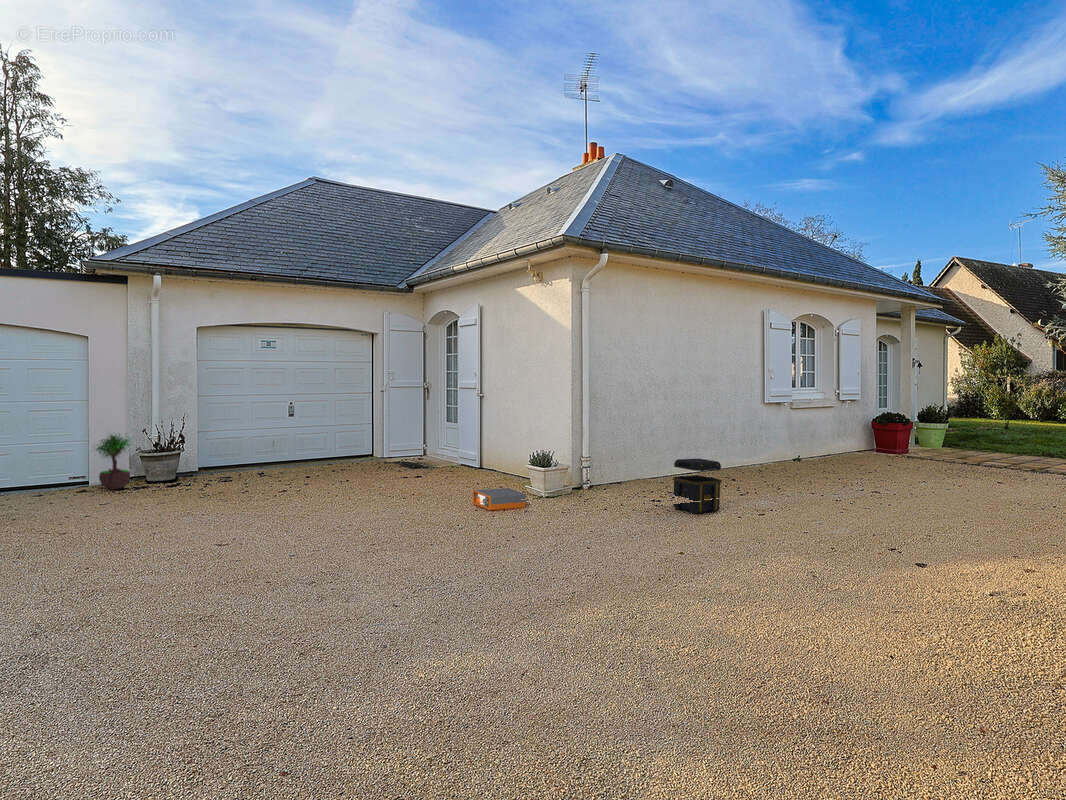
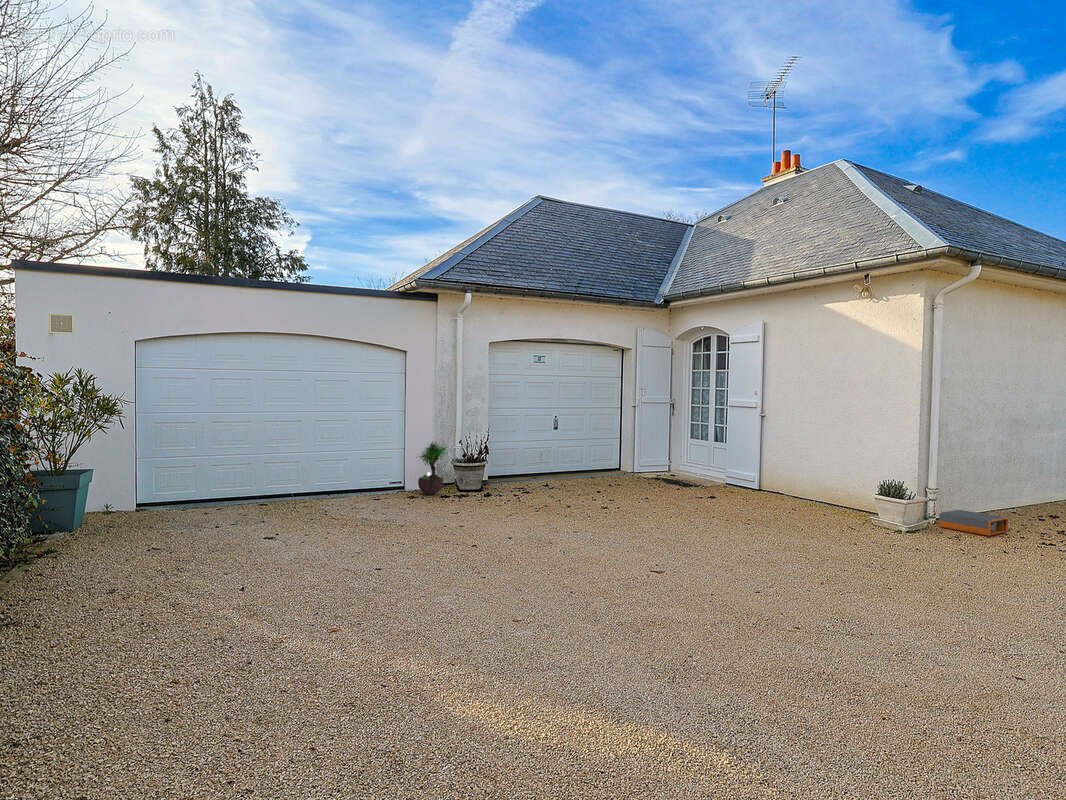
toolbox: present [673,458,722,514] -> none [994,469,1052,525]
storage box: present [473,488,526,510] -> present [939,510,1008,536]

